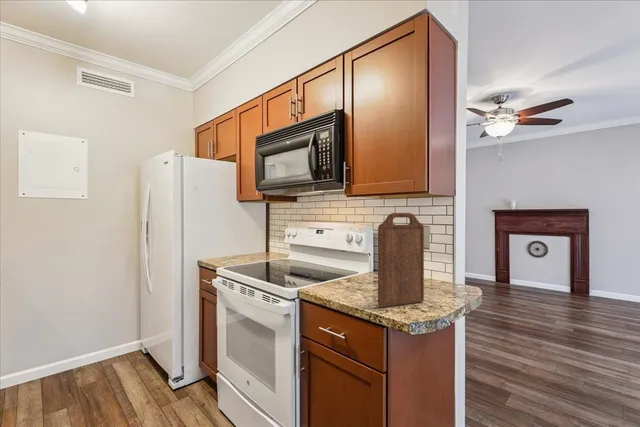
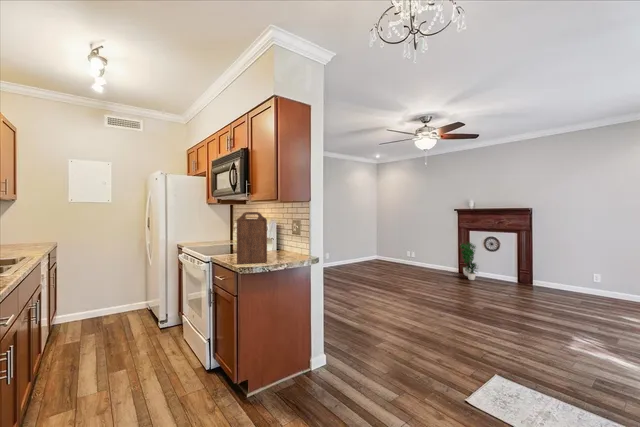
potted plant: none [499,245,529,291] -> present [461,243,477,280]

